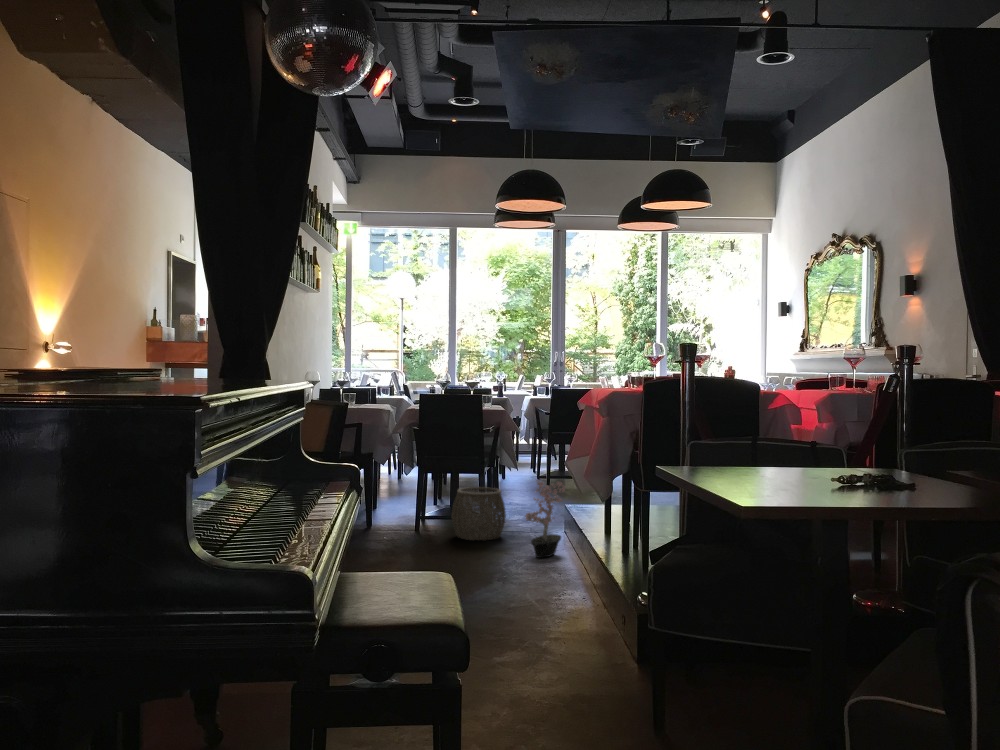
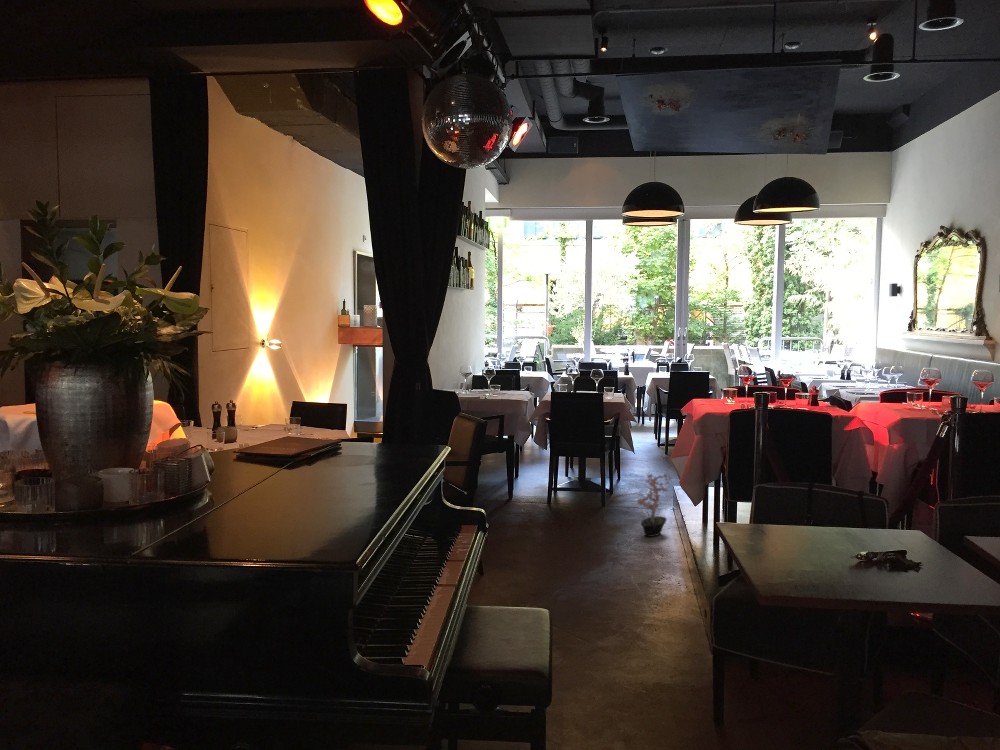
woven basket: present [452,487,506,541] -> none [578,470,623,516]

